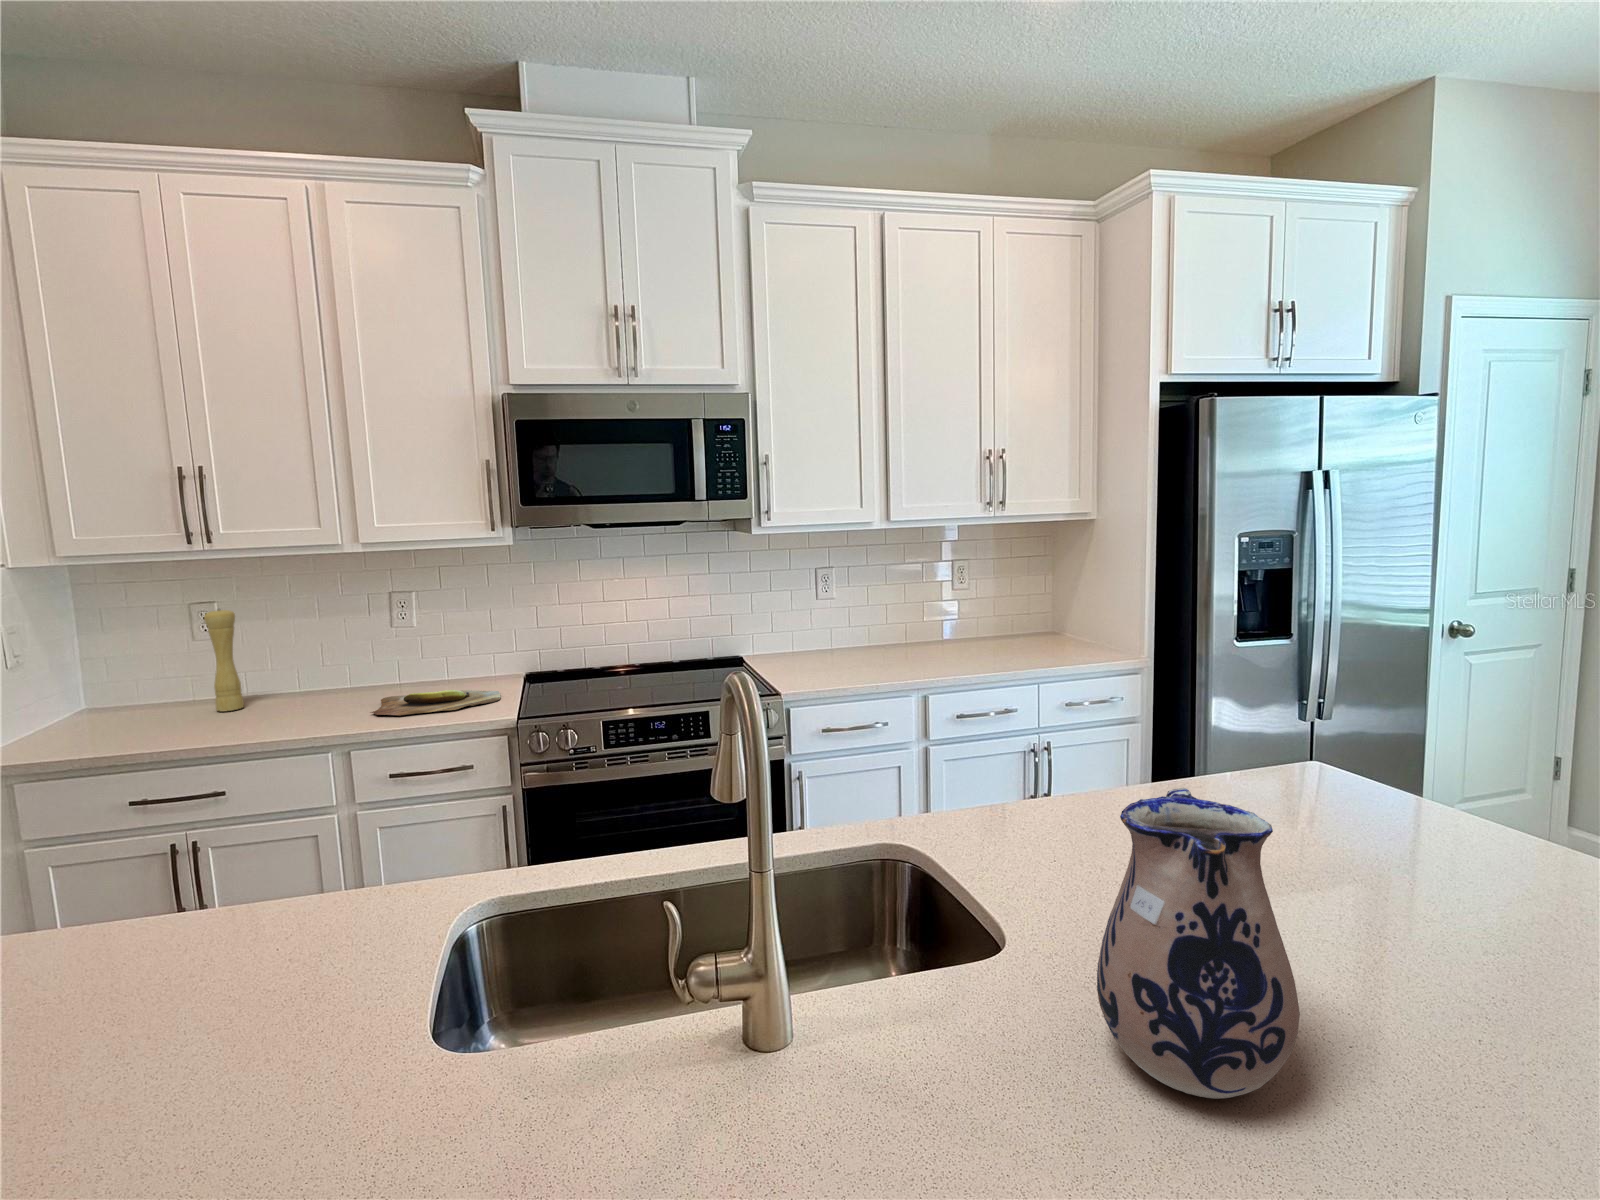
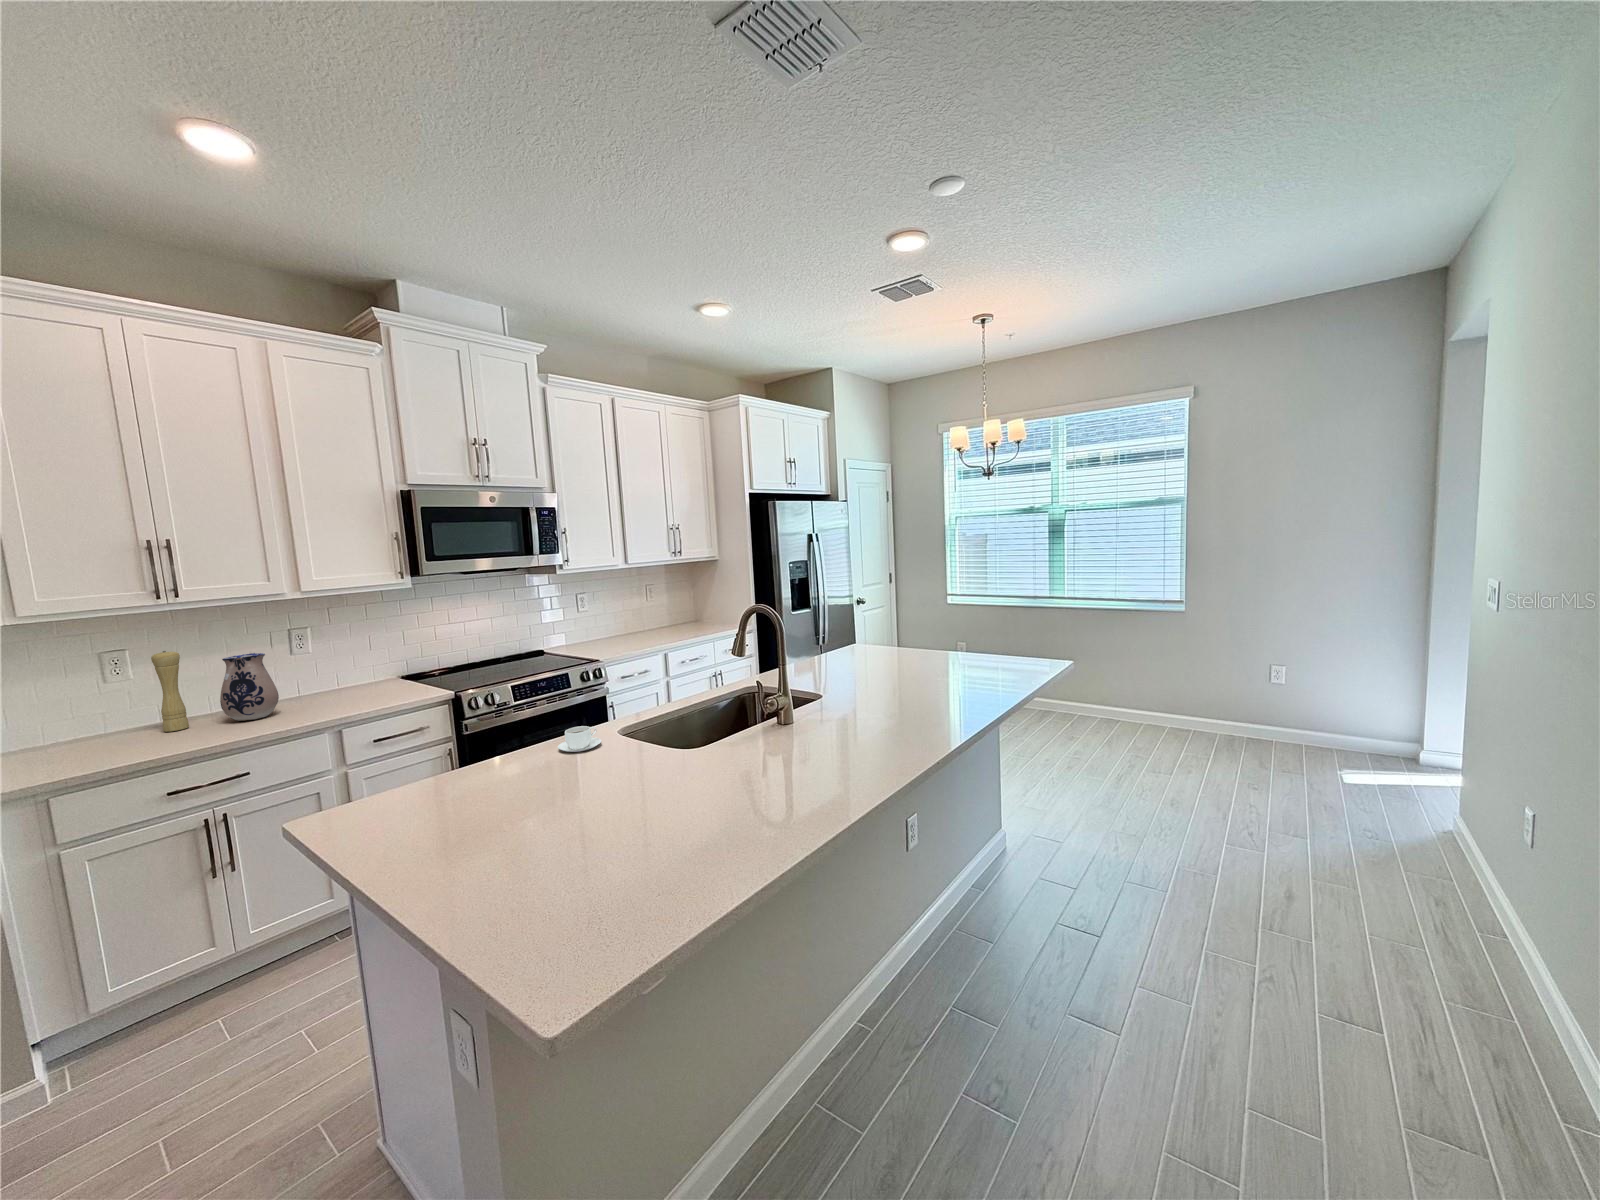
cutting board: present [370,690,501,716] -> none [317,687,417,708]
ceramic pitcher: present [1097,788,1300,1099] -> present [220,653,279,721]
coffee cup: none [167,930,288,1008] -> present [558,726,601,752]

